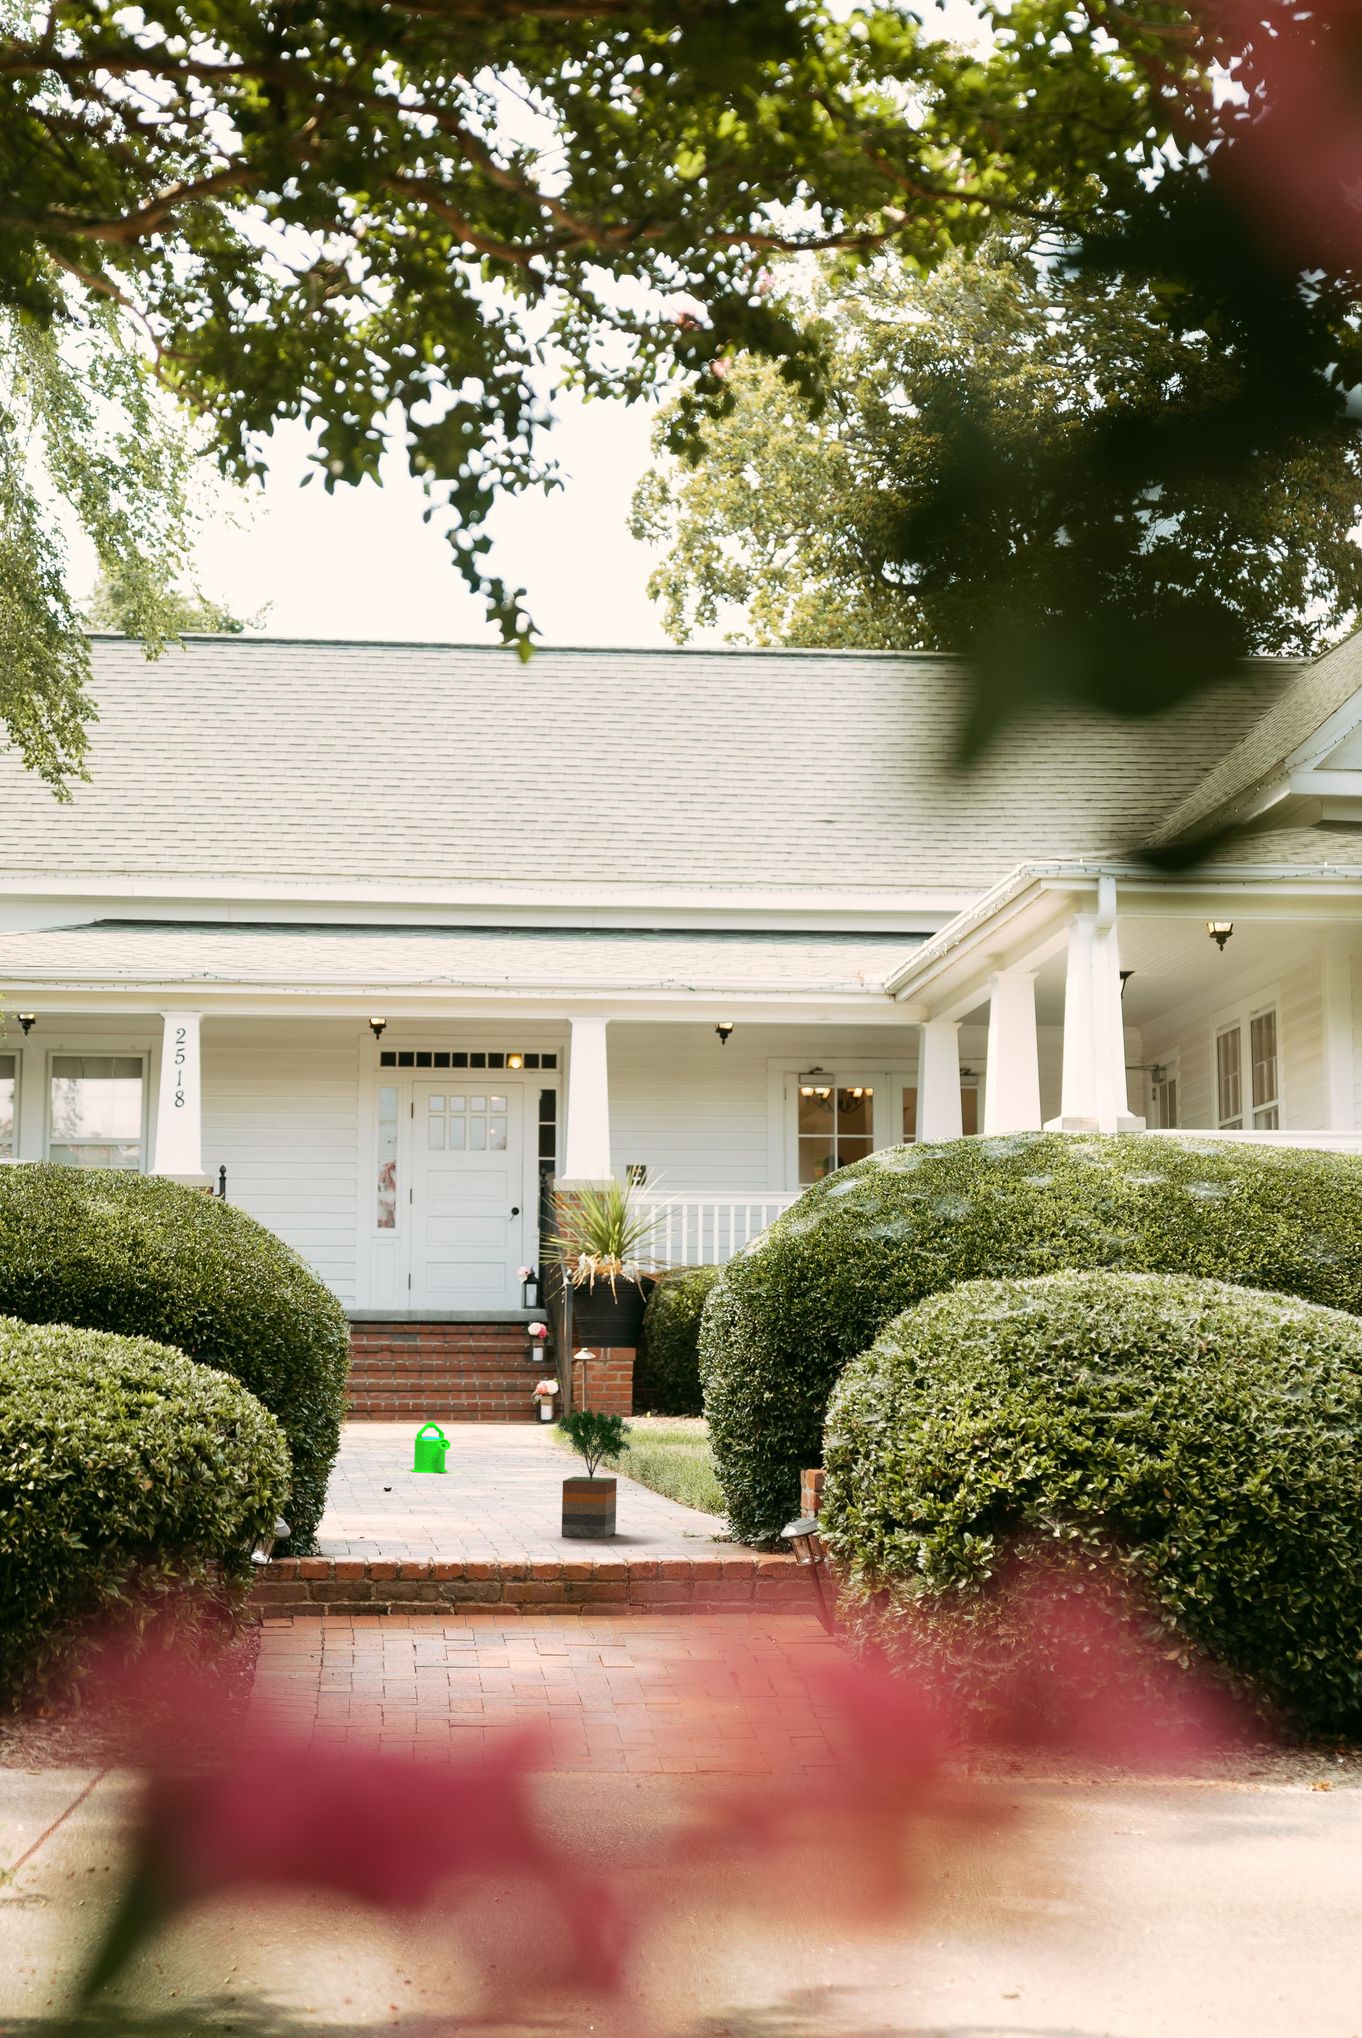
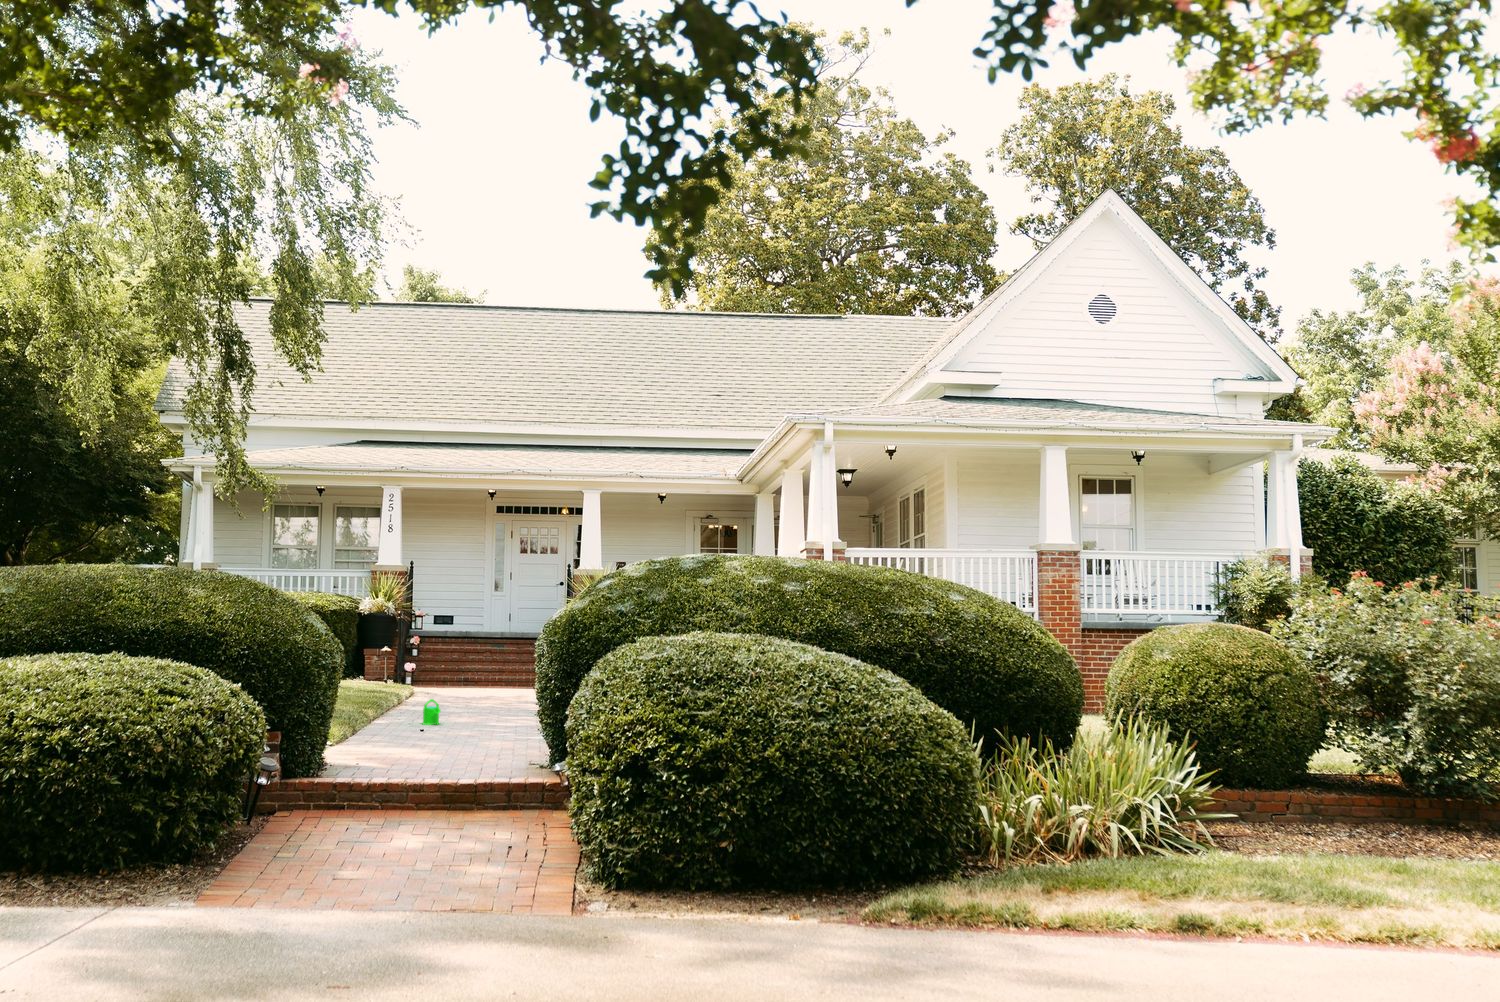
potted tree: present [557,1411,633,1538] -> none [463,698,505,765]

